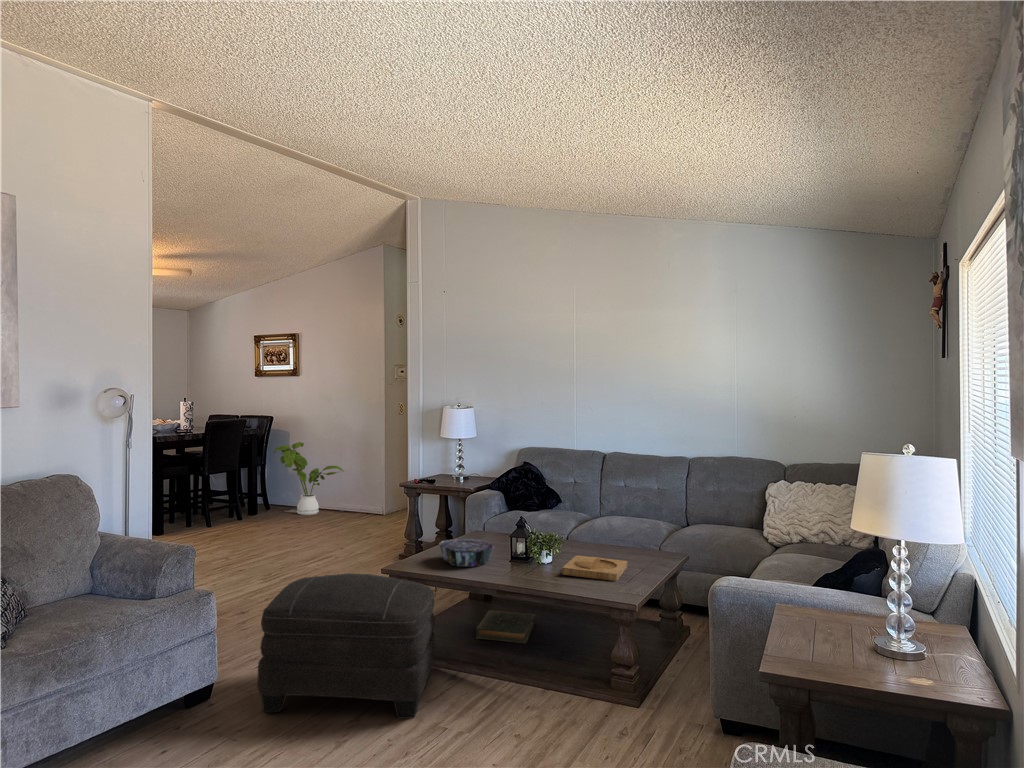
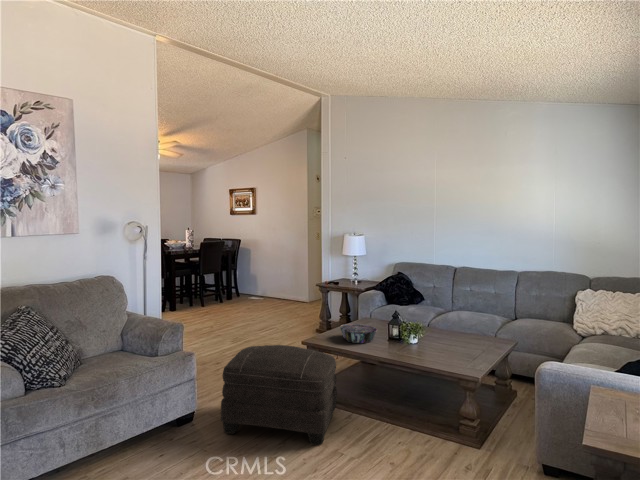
house plant: present [274,442,344,515] -> none [241,256,284,301]
tray: present [562,555,627,581] -> none [425,338,472,359]
hardback book: present [476,610,535,643] -> none [365,372,406,396]

